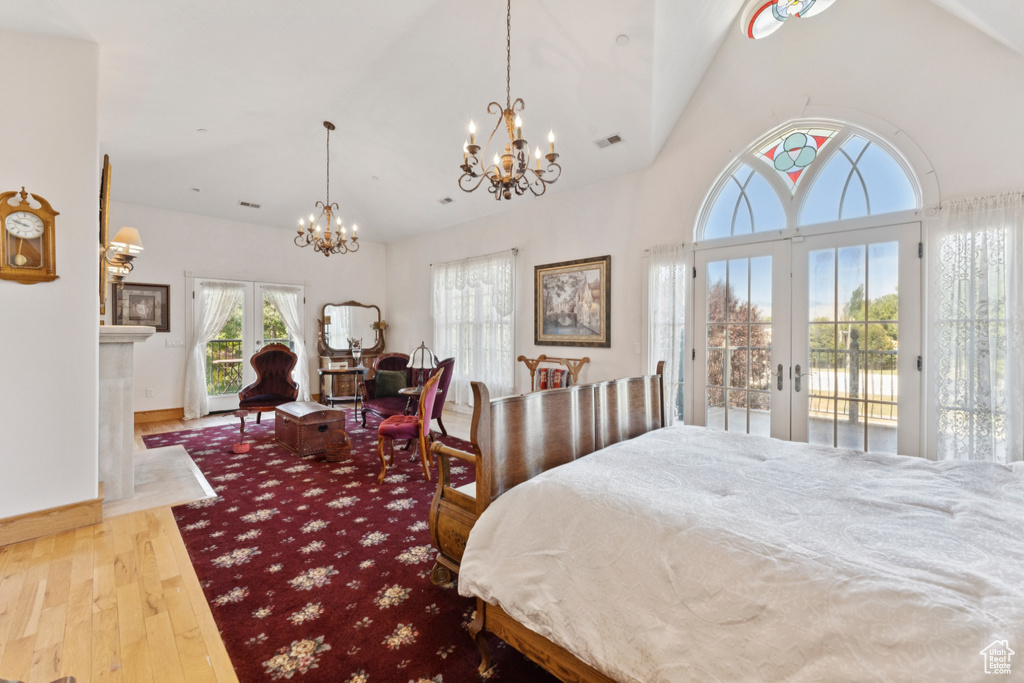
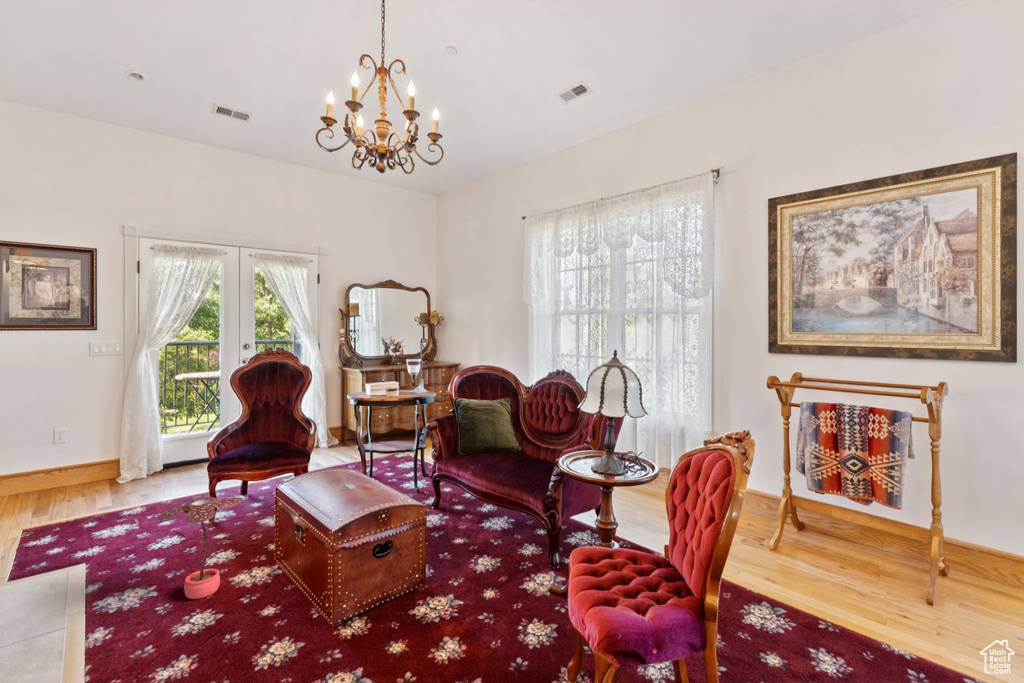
basket: present [324,430,353,461] -> none [390,556,455,640]

